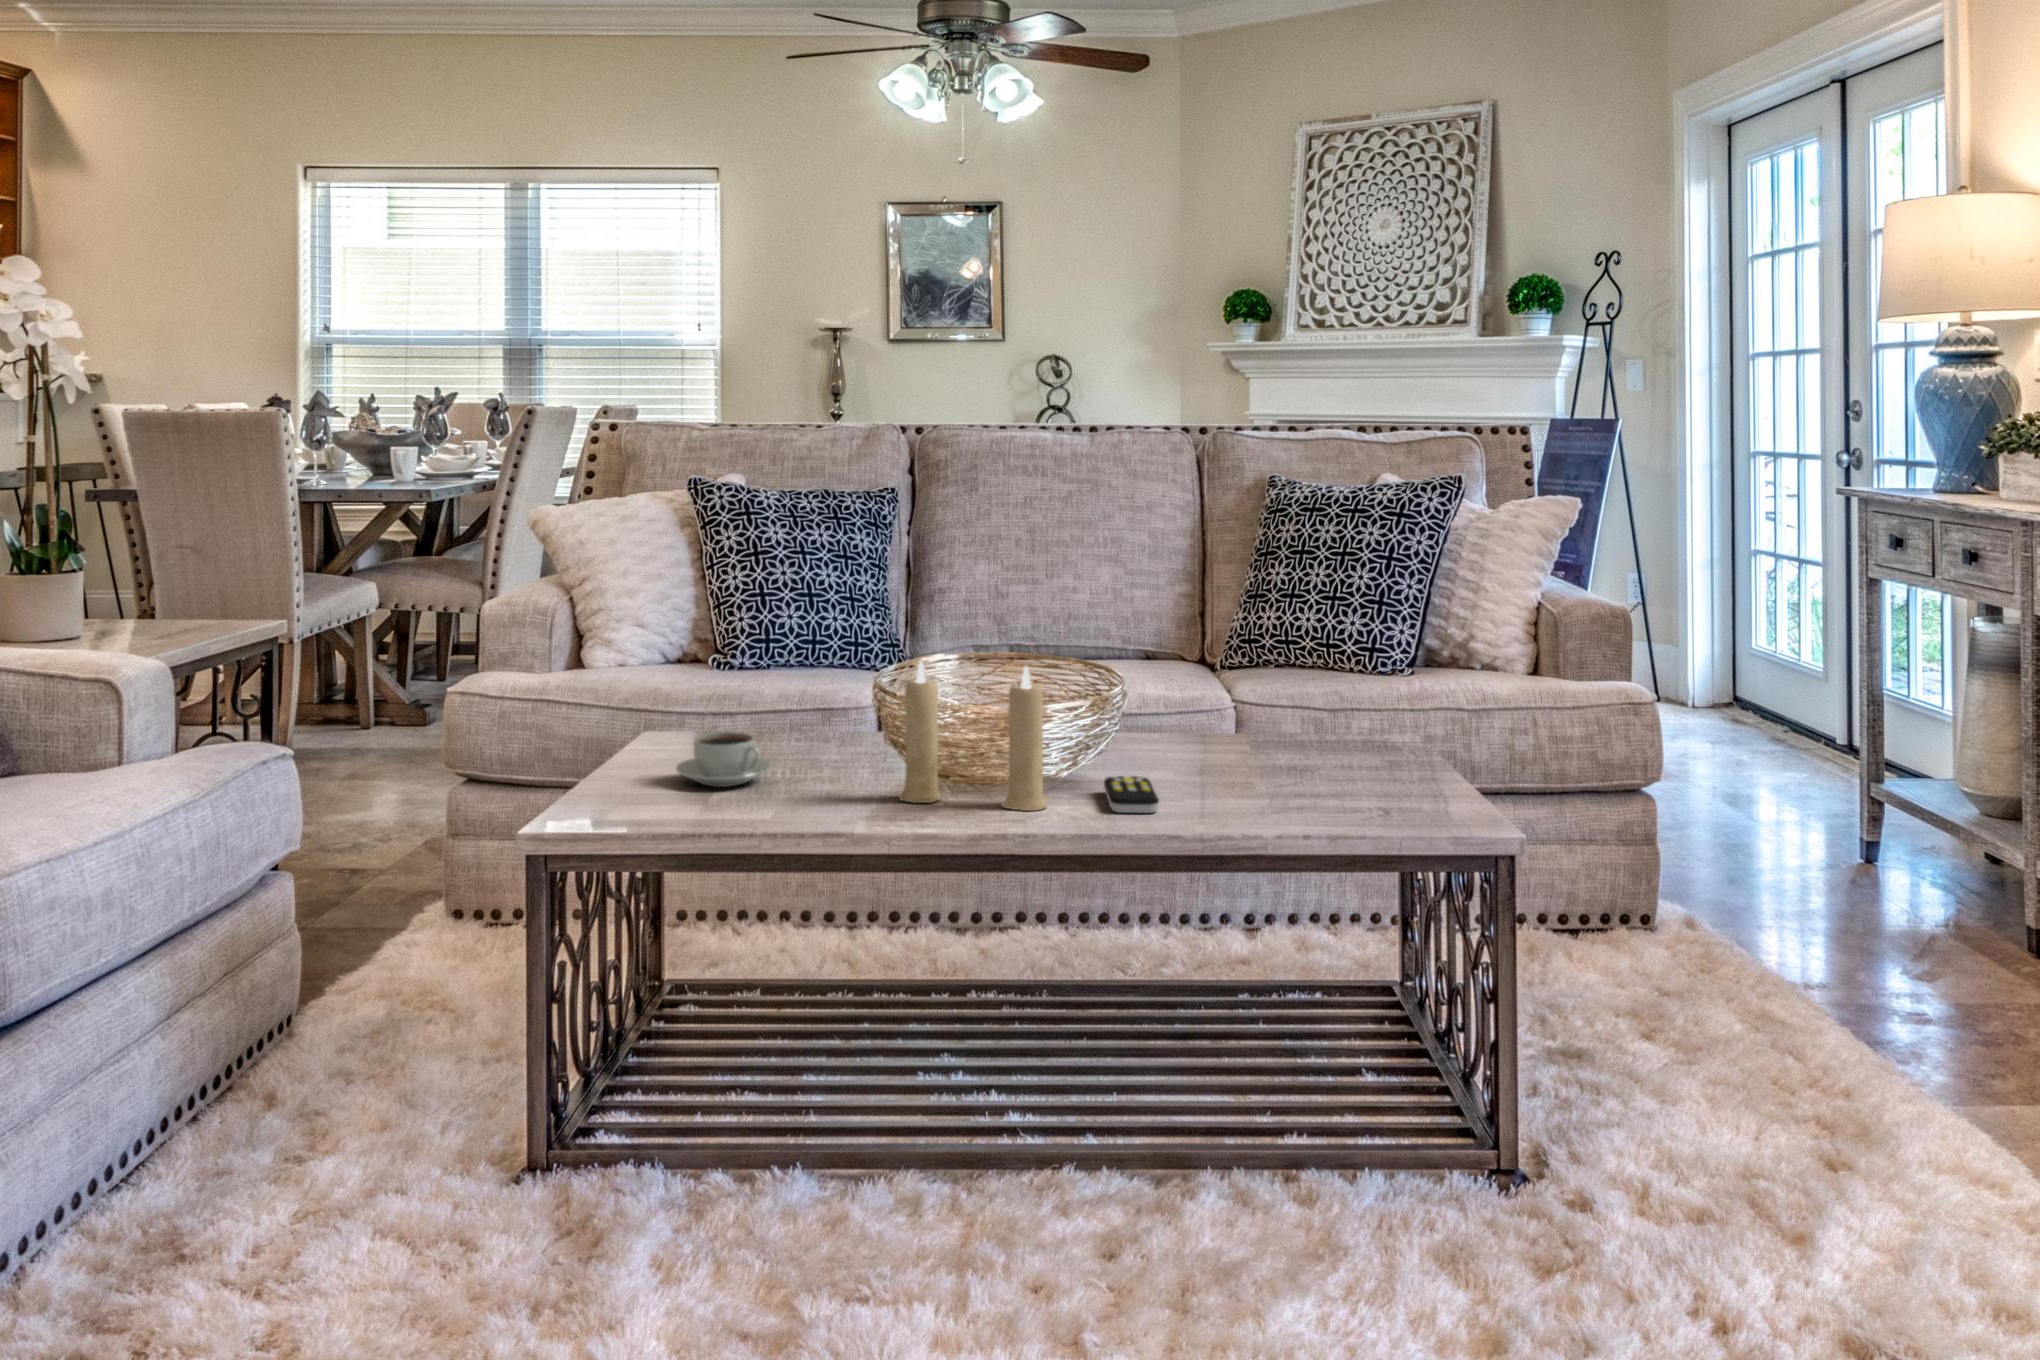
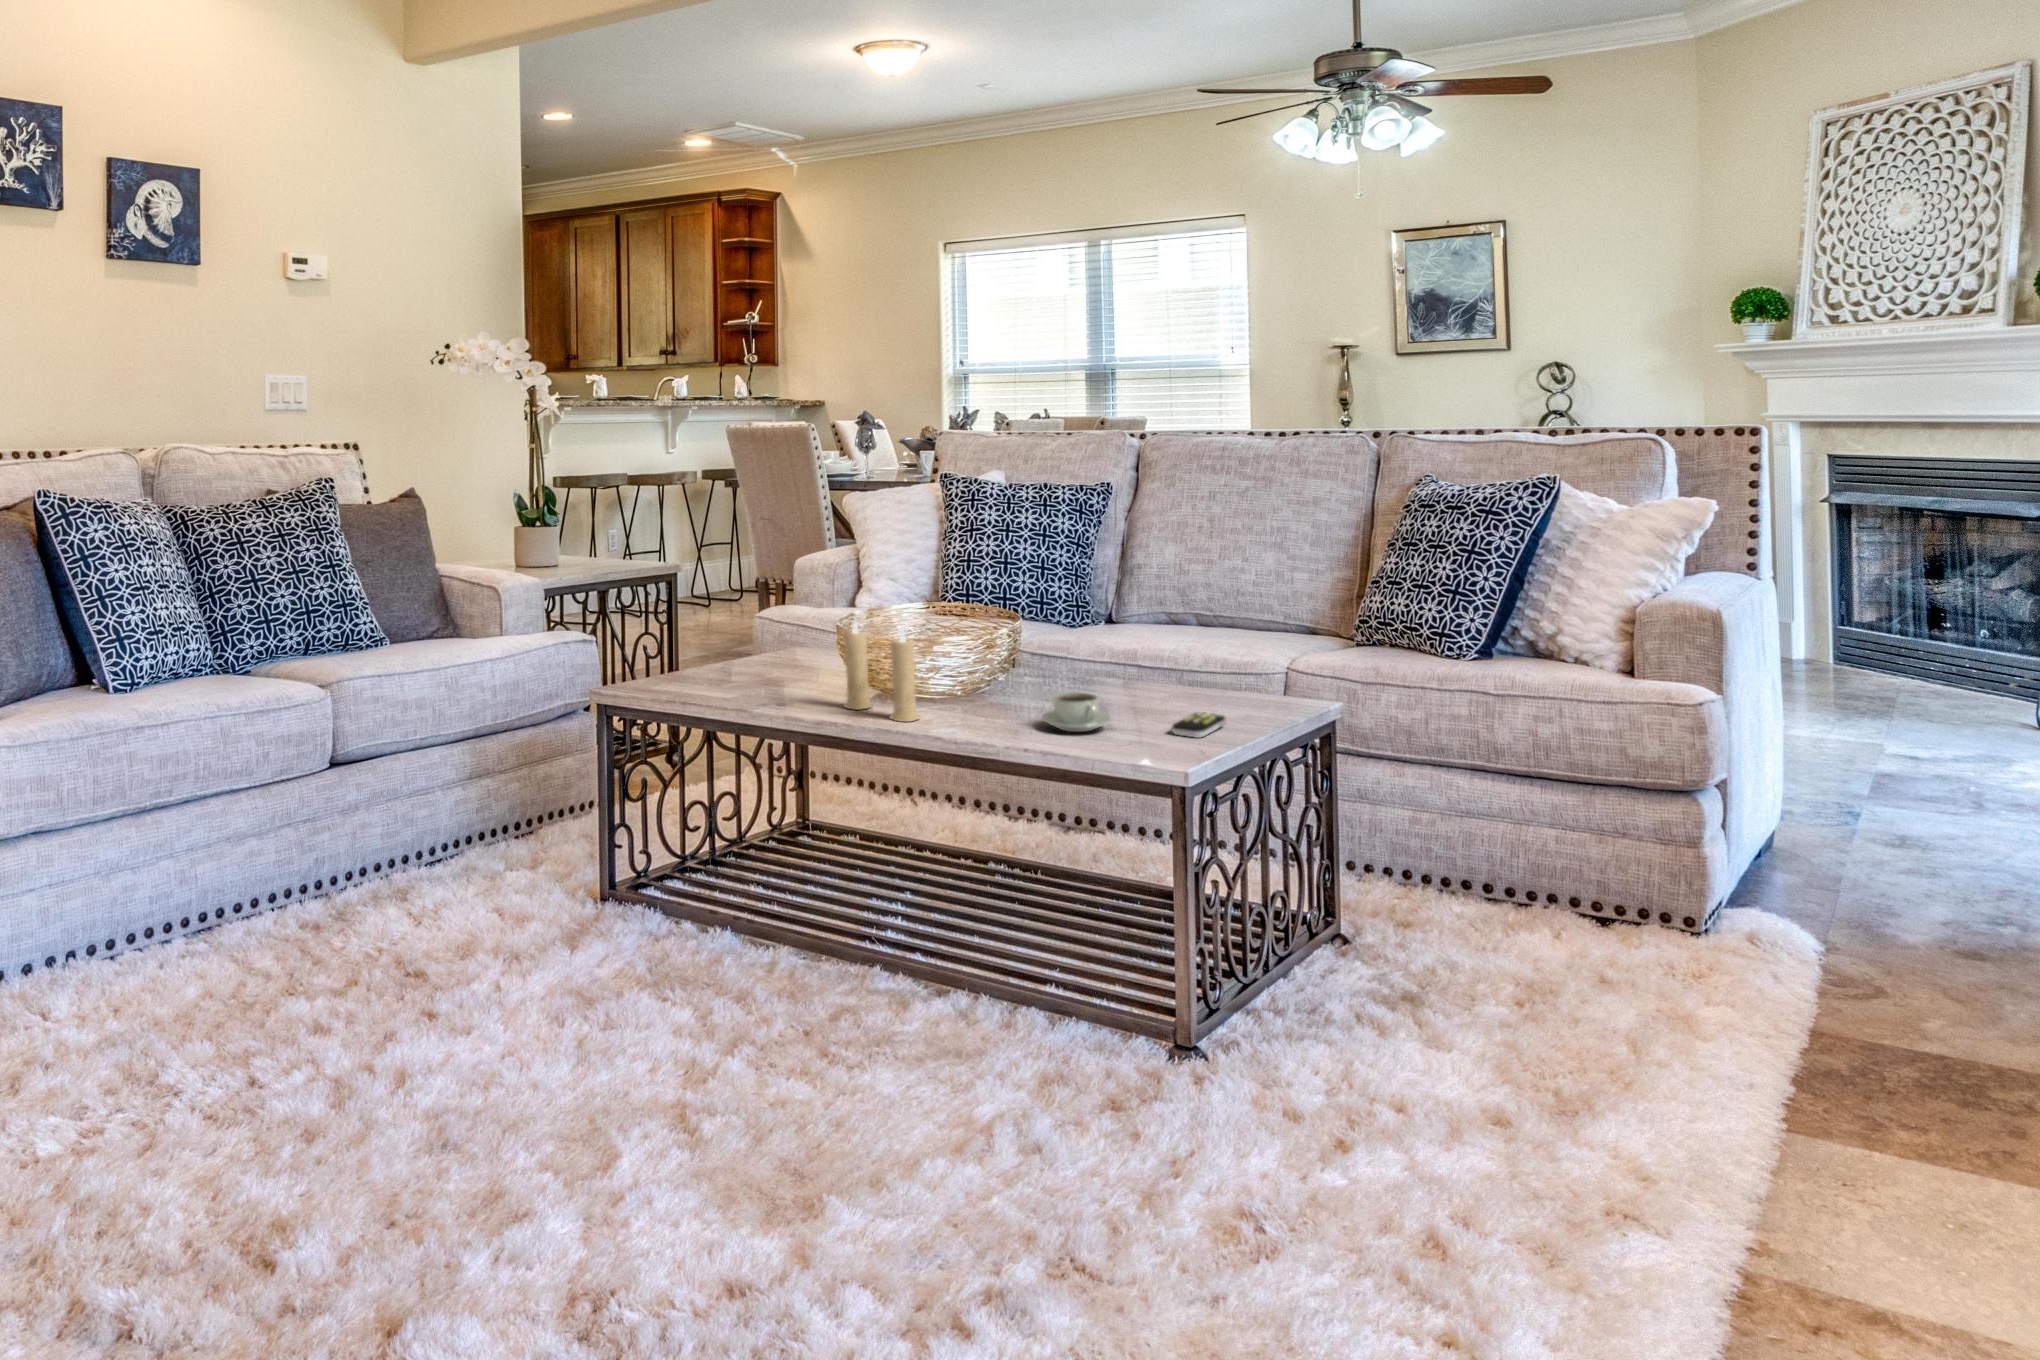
coffee cup: present [676,732,771,787] -> present [1041,692,1111,732]
remote control: present [1104,776,1159,813] -> present [1172,712,1226,738]

